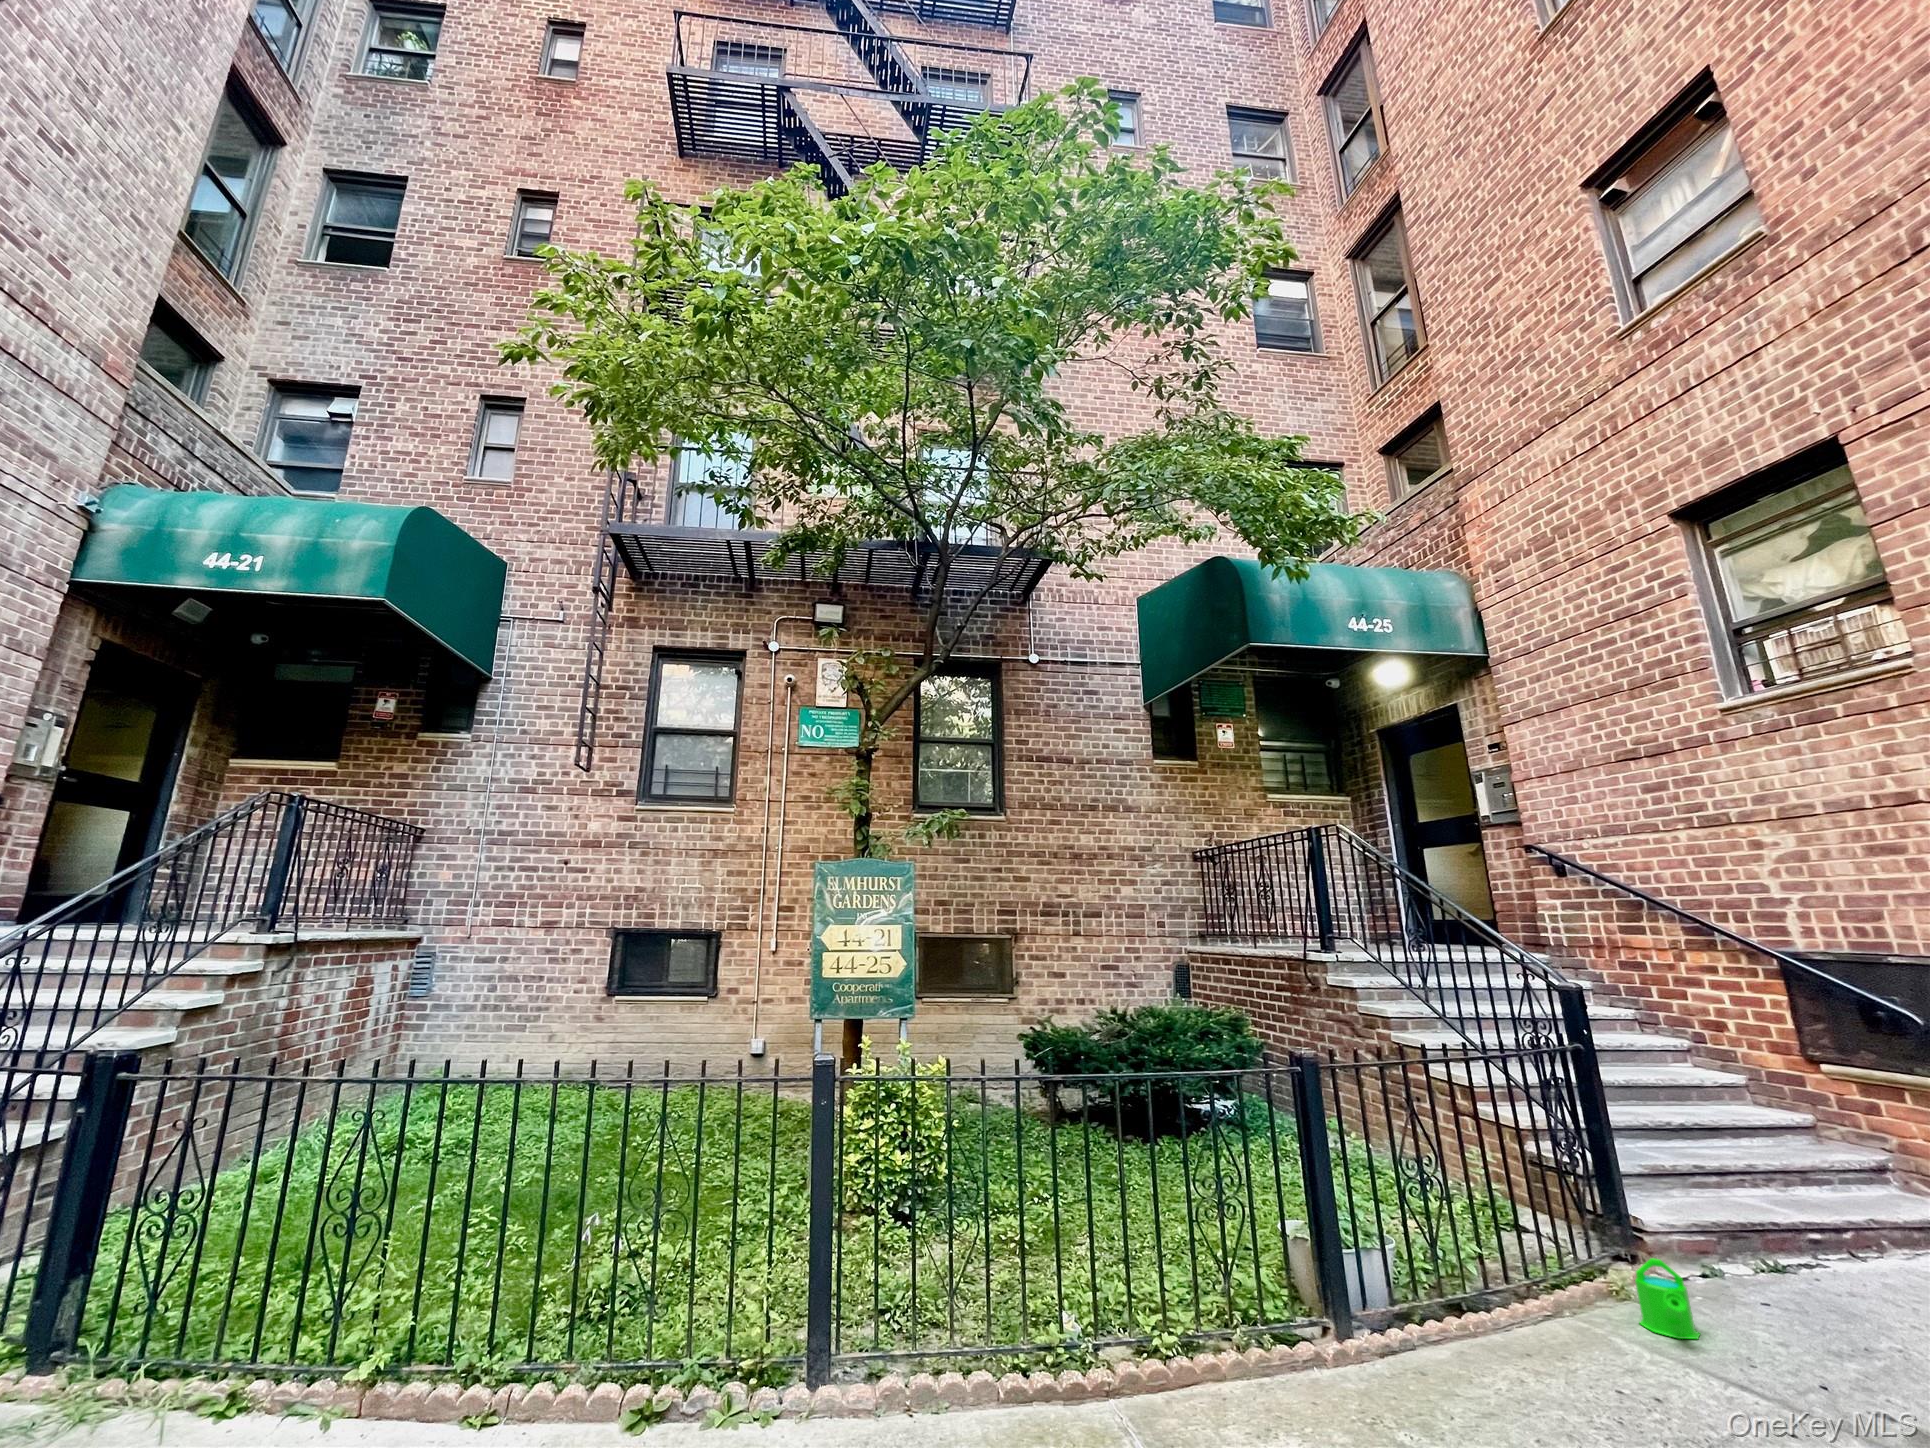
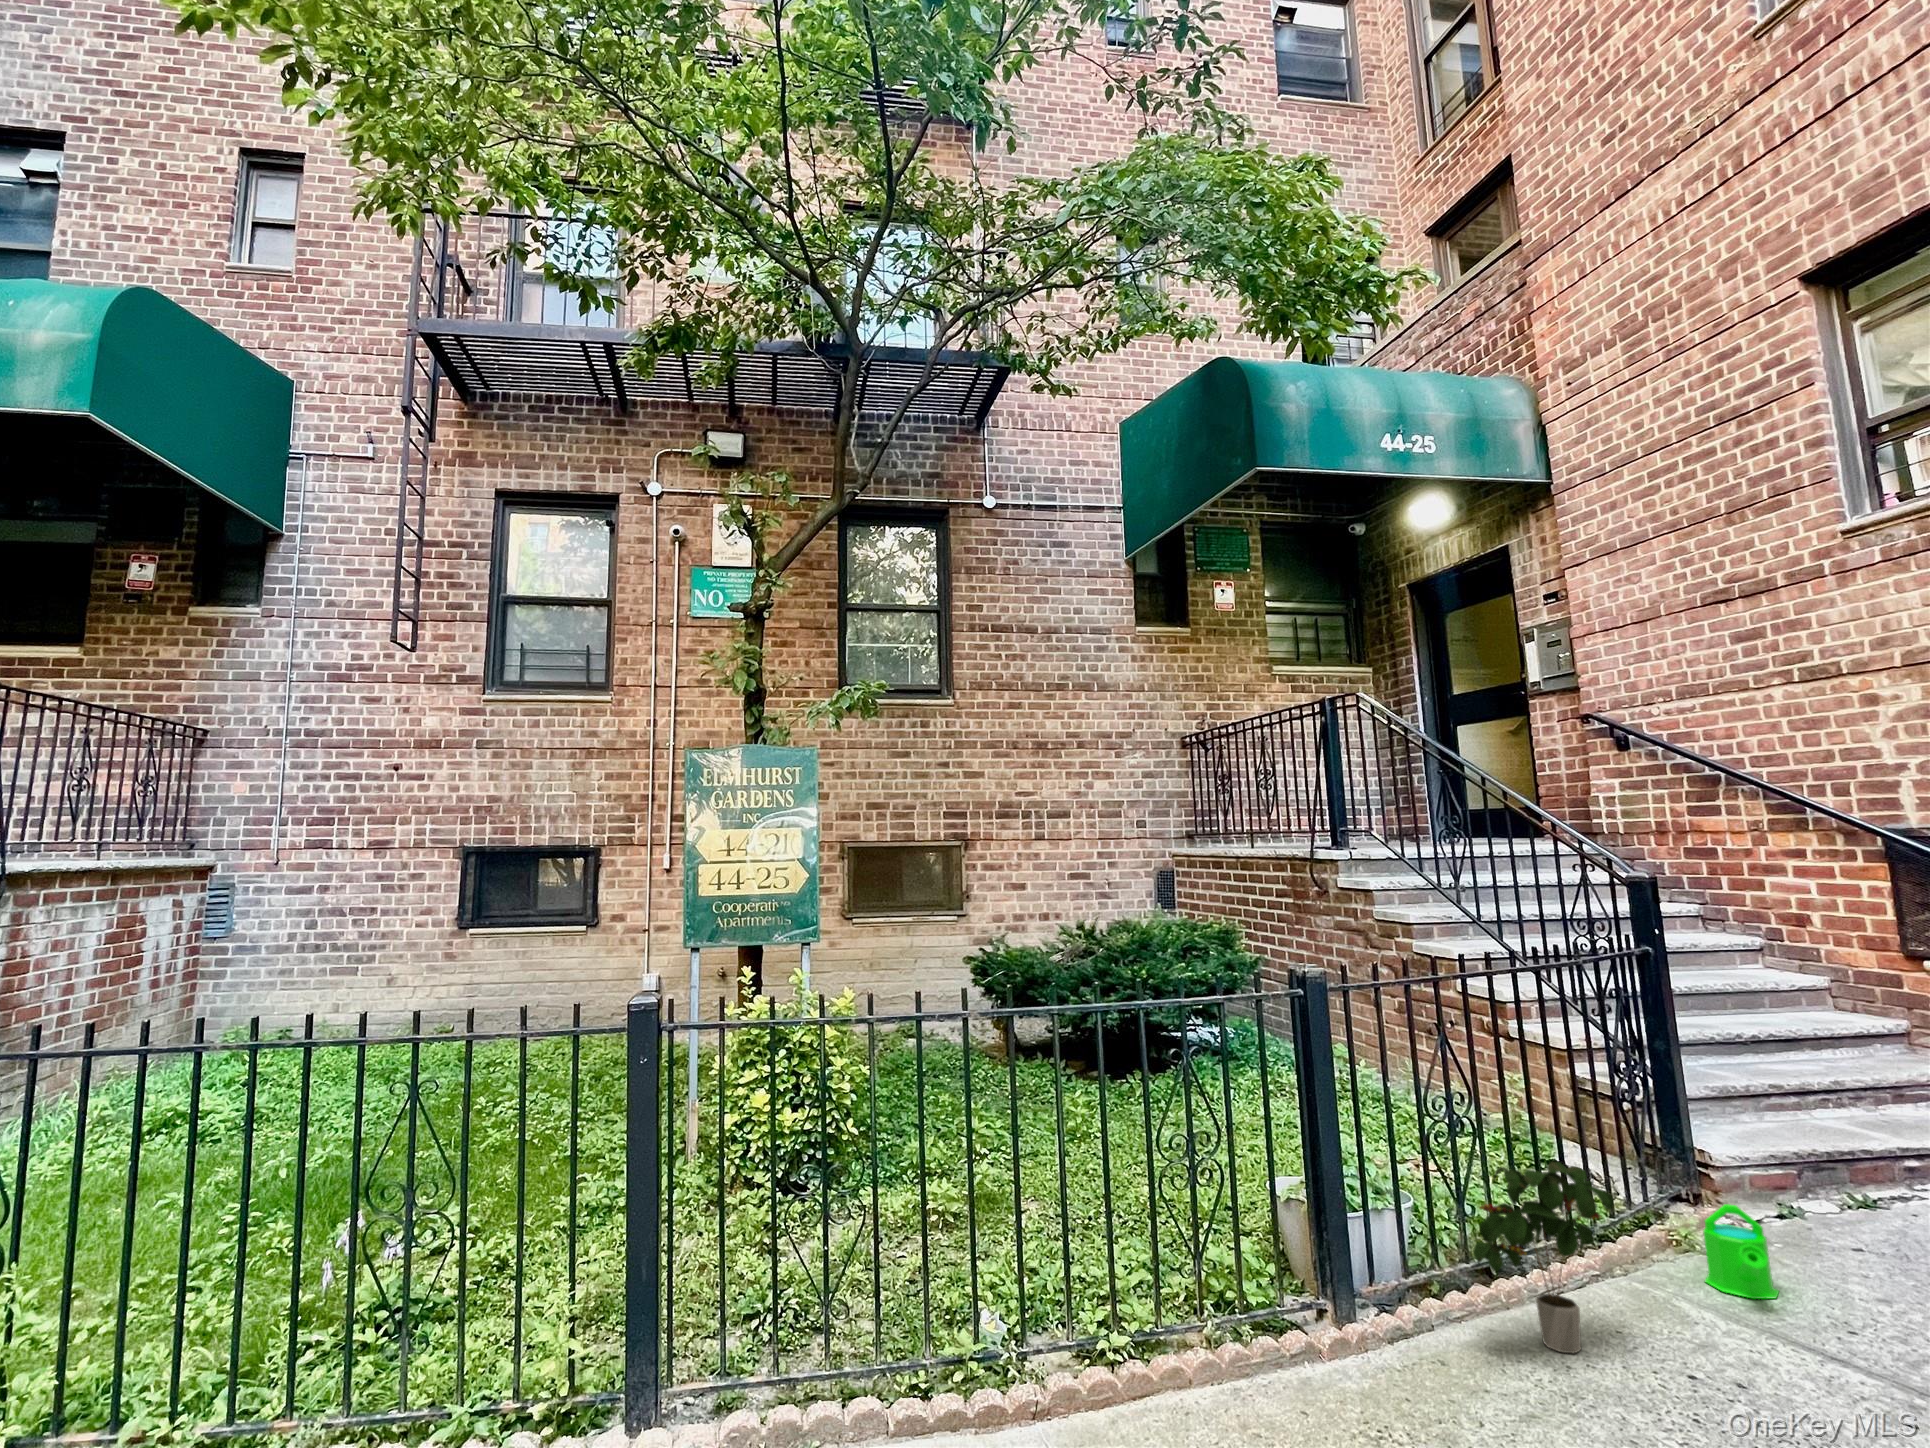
potted plant: none [1446,1214,1558,1374] -> present [1473,1162,1614,1353]

